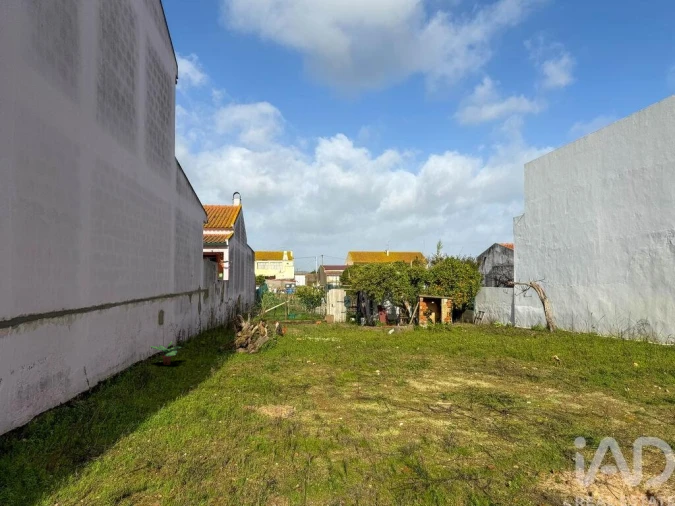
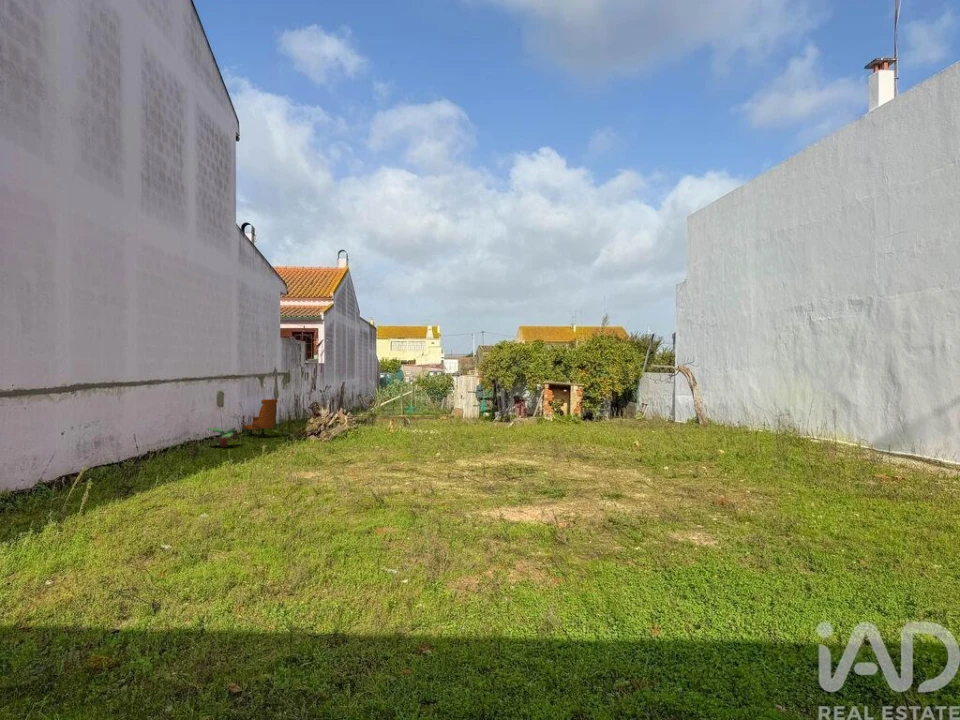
lounge chair: none [177,315,211,351] -> present [243,399,278,438]

